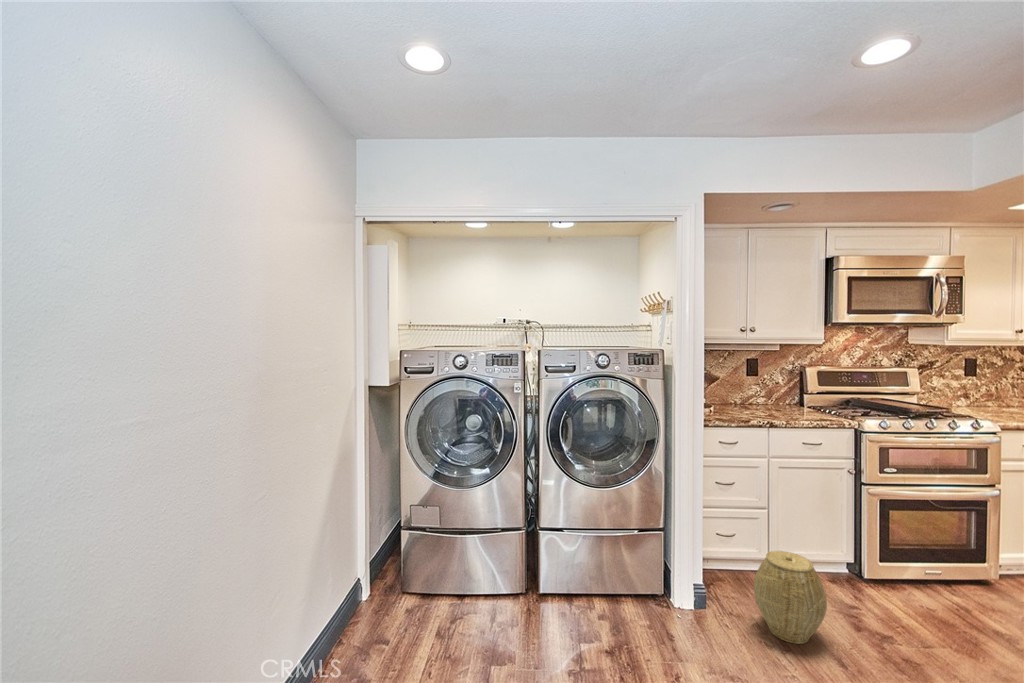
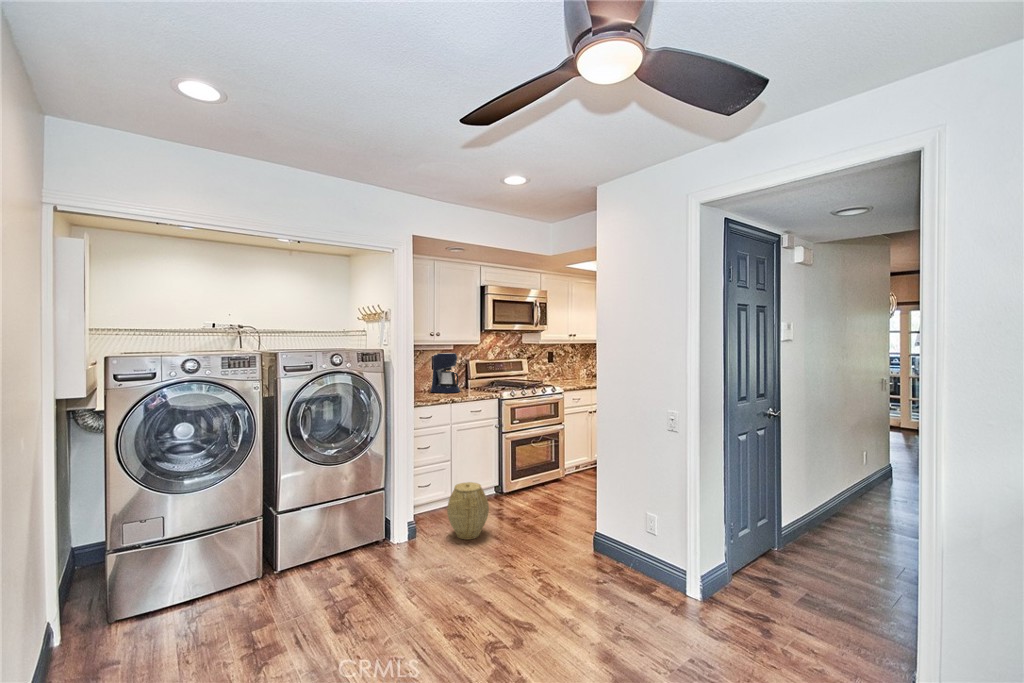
coffee maker: none [742,355,789,412] -> present [431,353,460,393]

